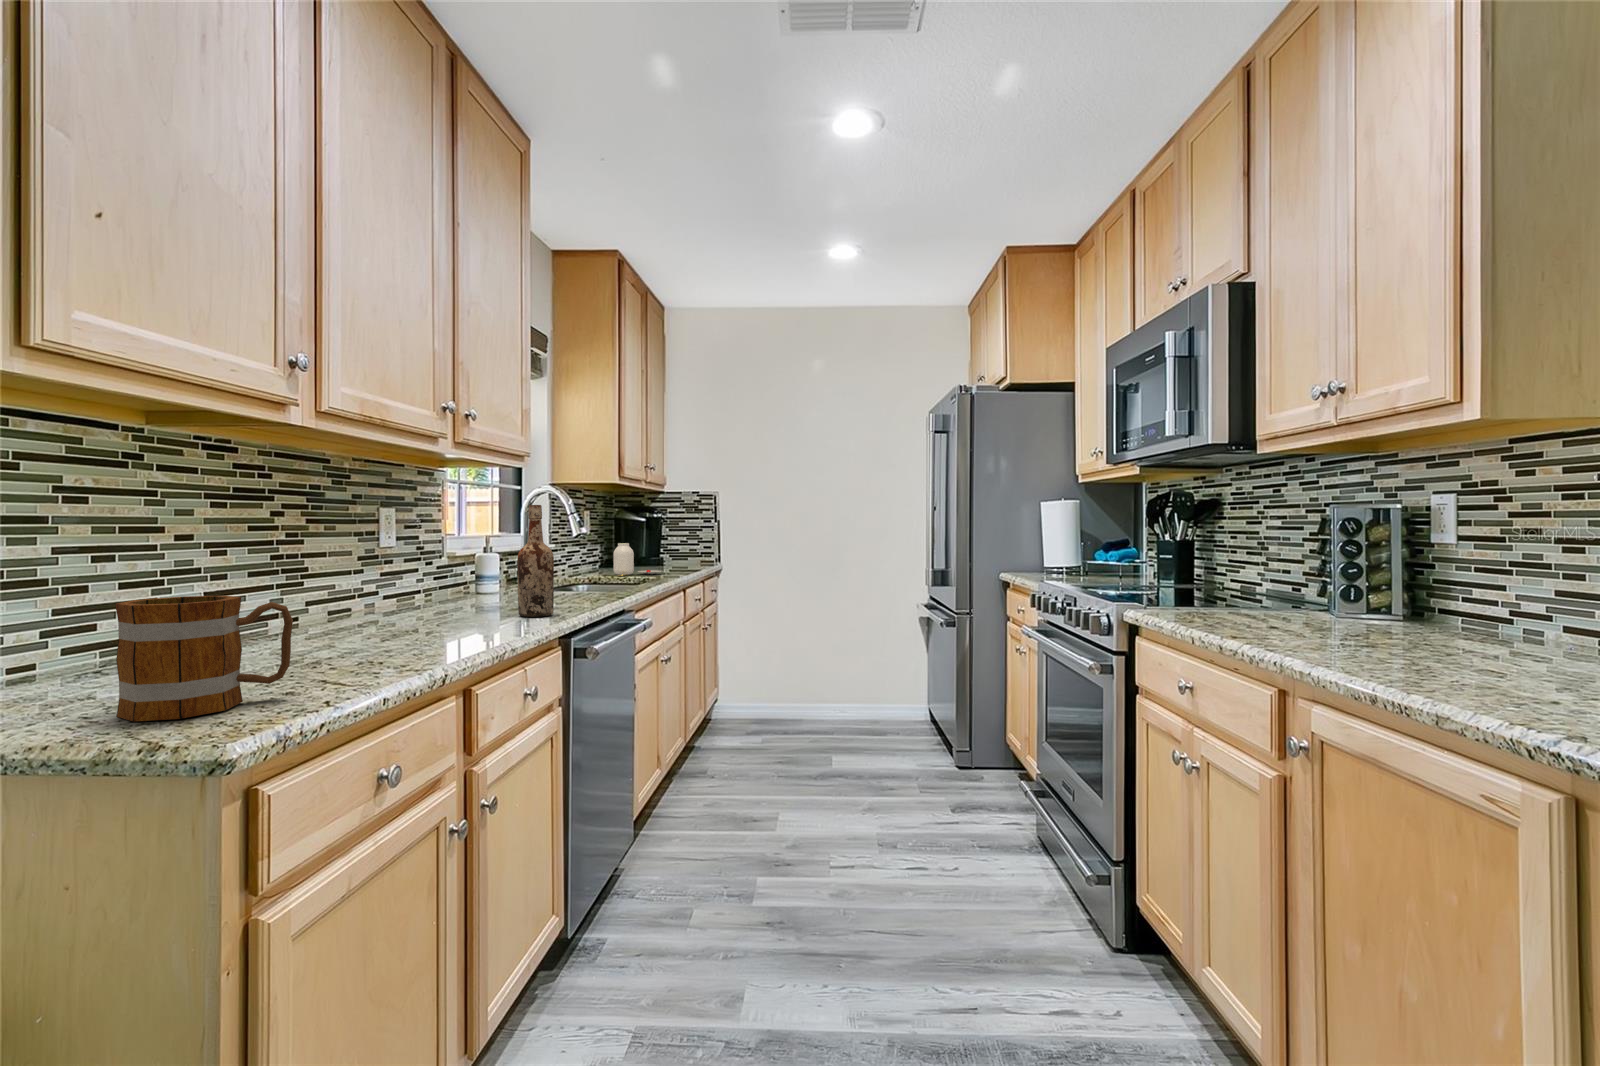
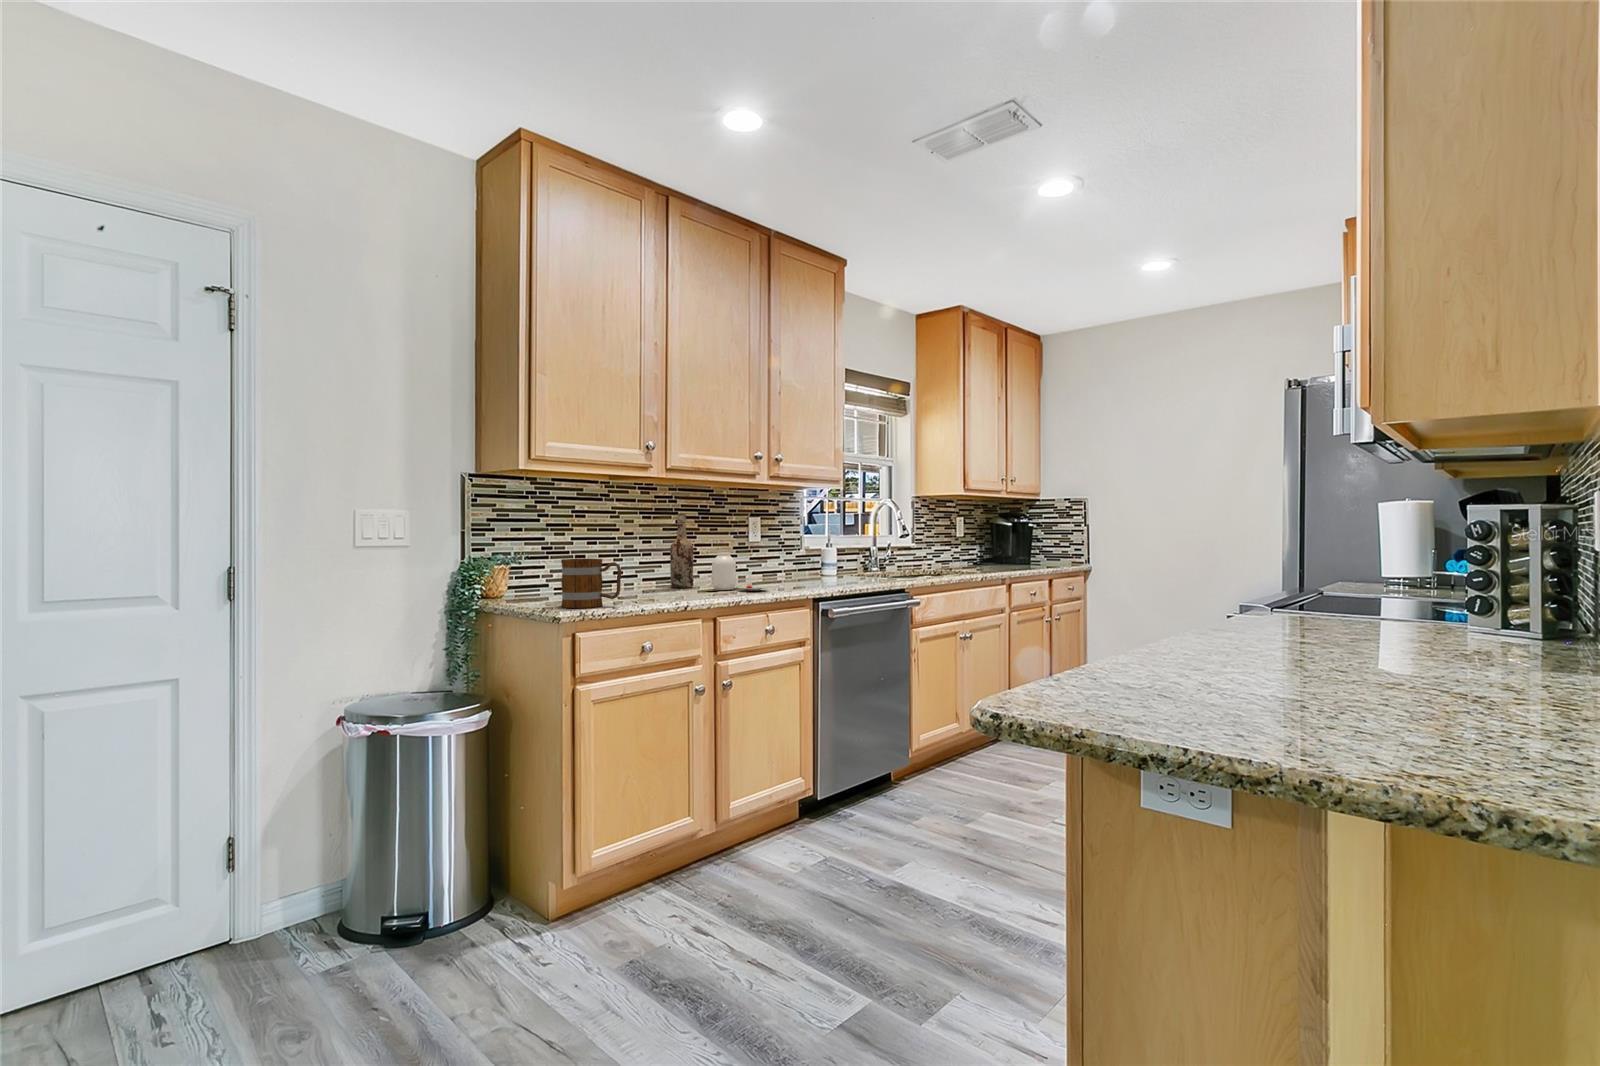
wine bottle: present [517,505,554,617] -> present [670,514,693,588]
jar: present [613,543,663,576] -> present [706,552,768,591]

